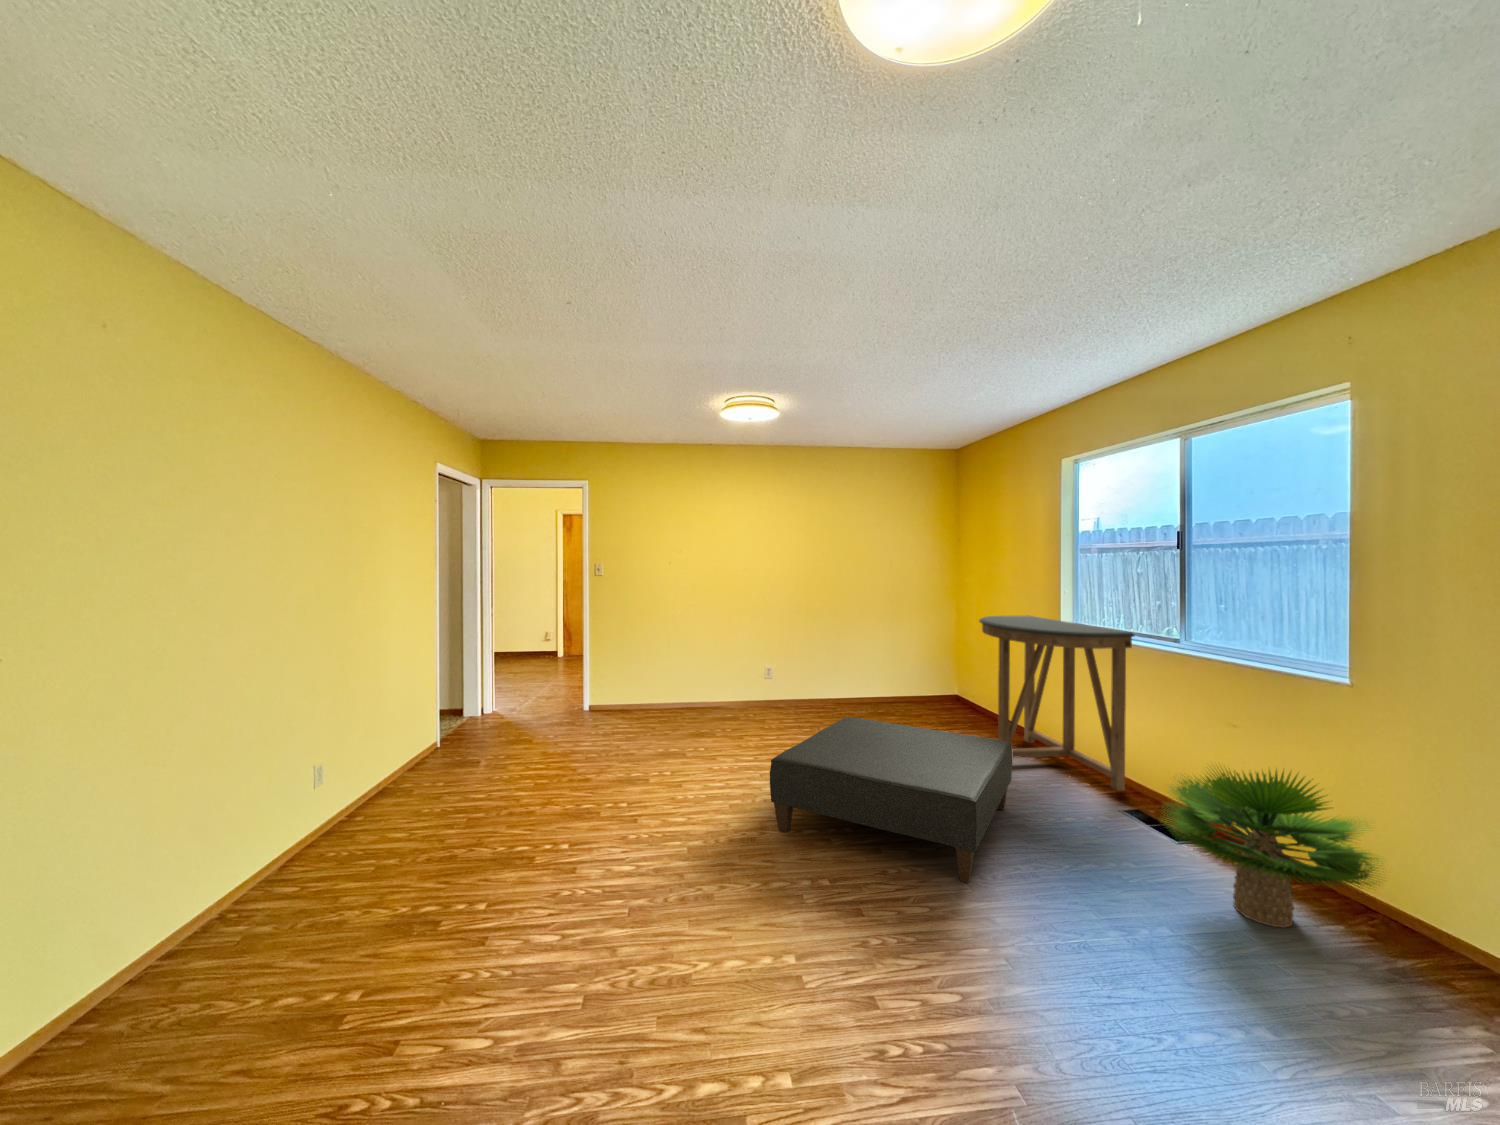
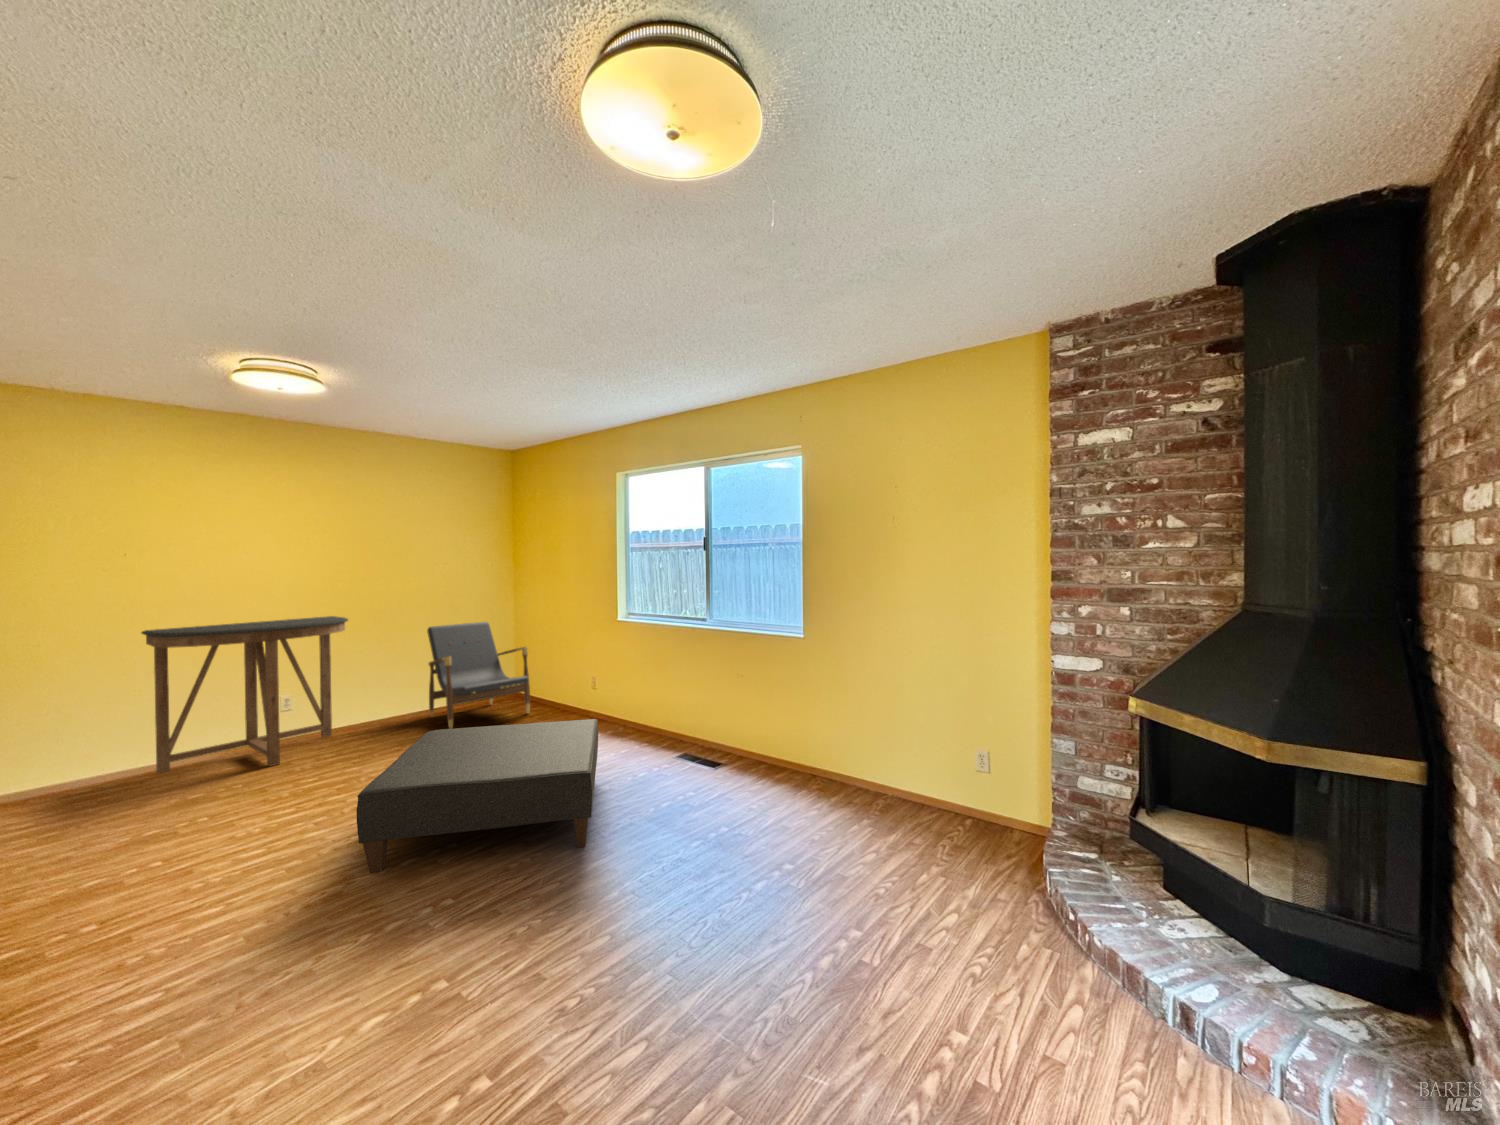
console table: present [979,615,1134,791] -> present [142,616,348,773]
lounge chair: none [871,620,962,721] -> present [427,622,530,729]
potted plant: present [1169,771,1382,927] -> none [709,694,827,800]

